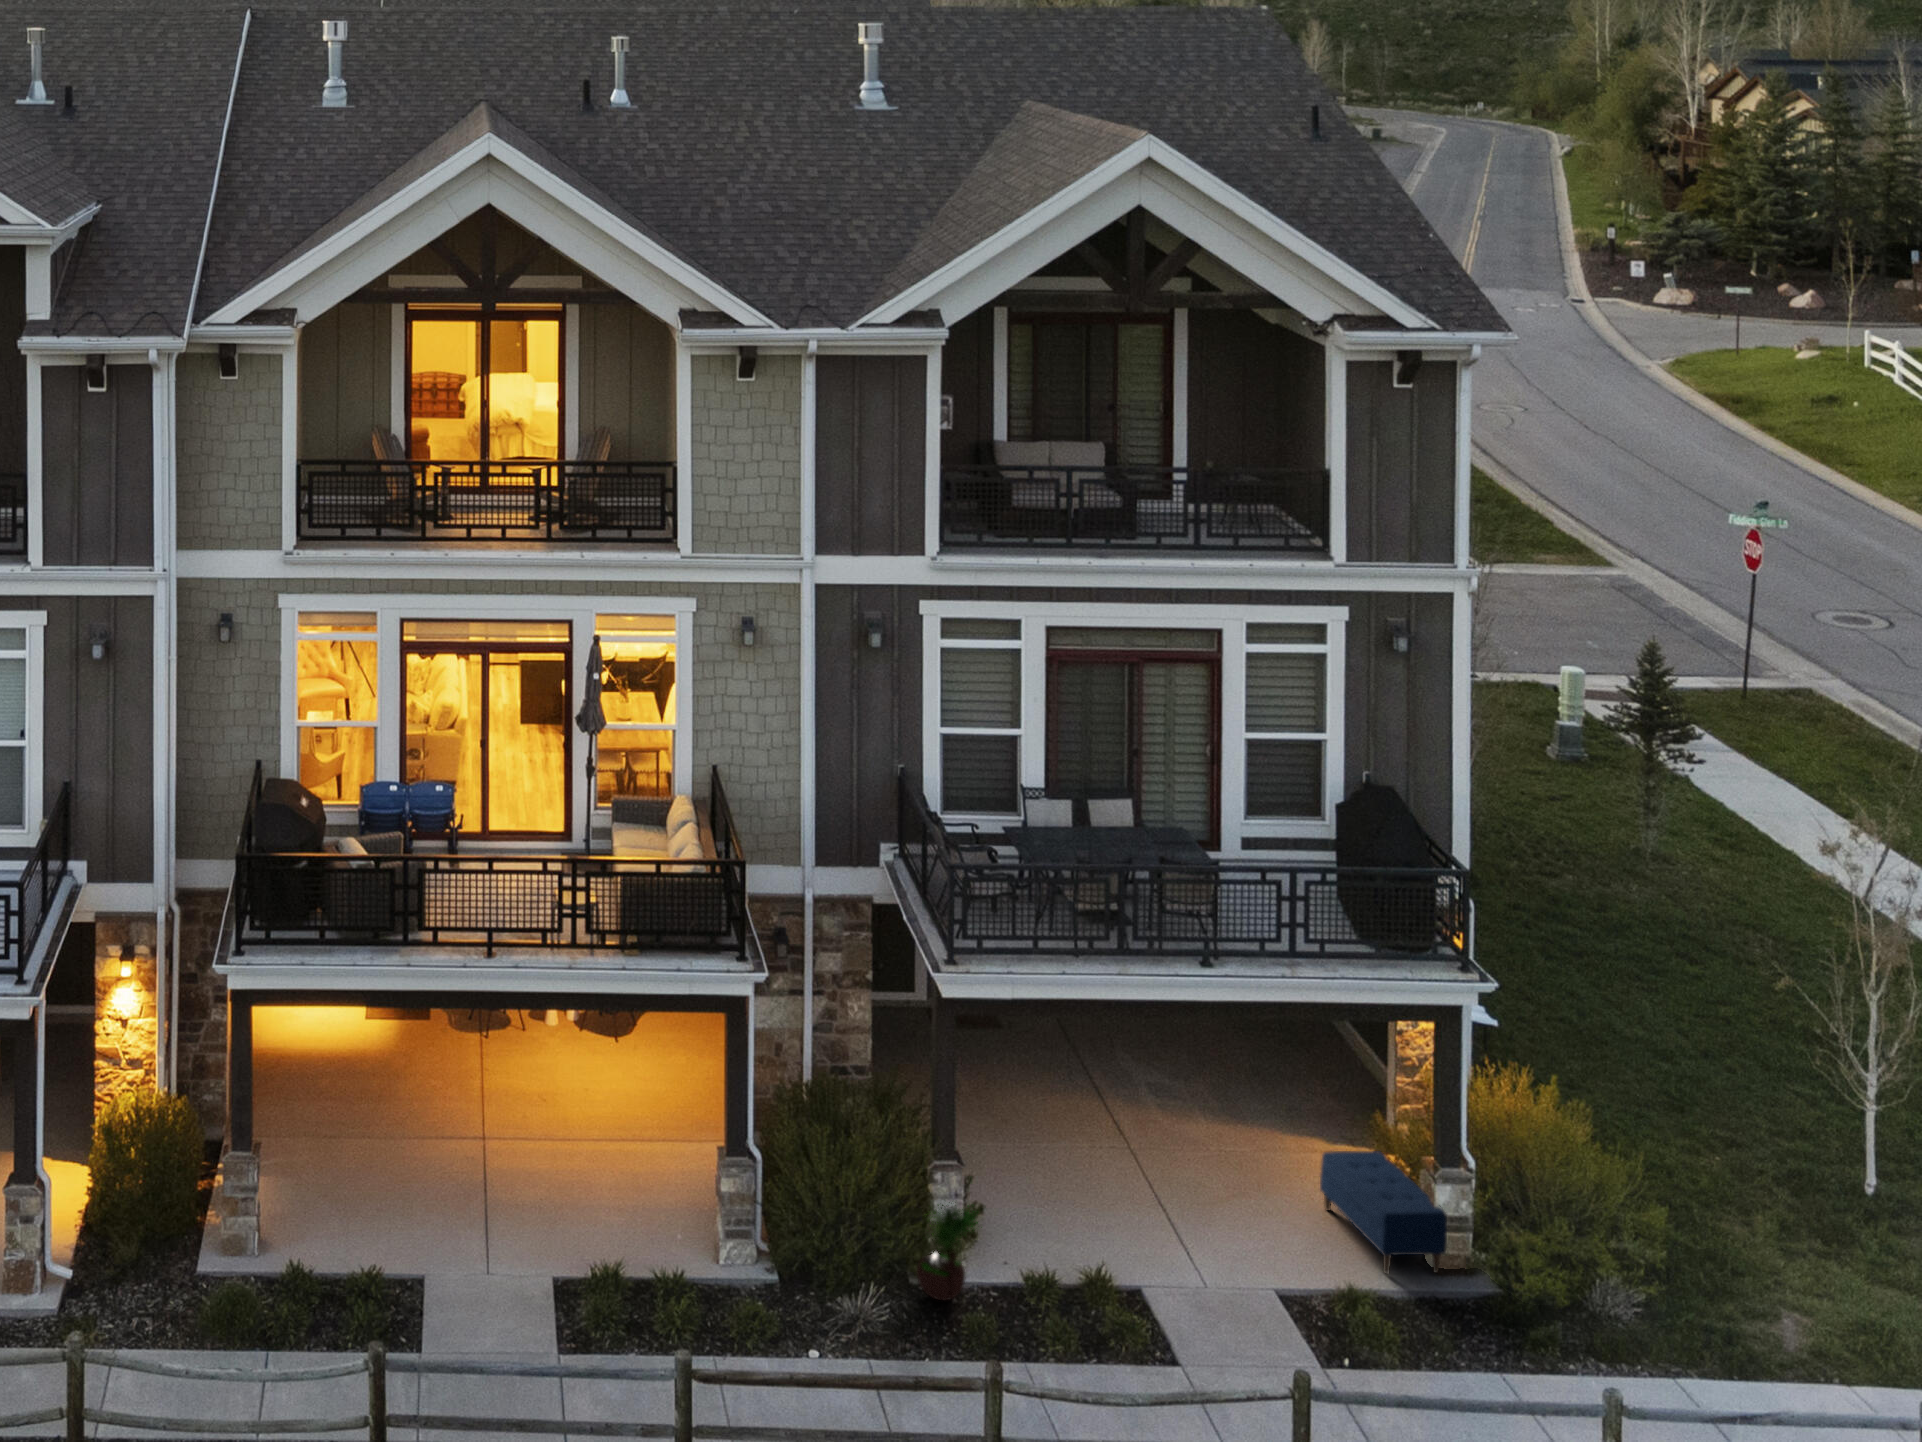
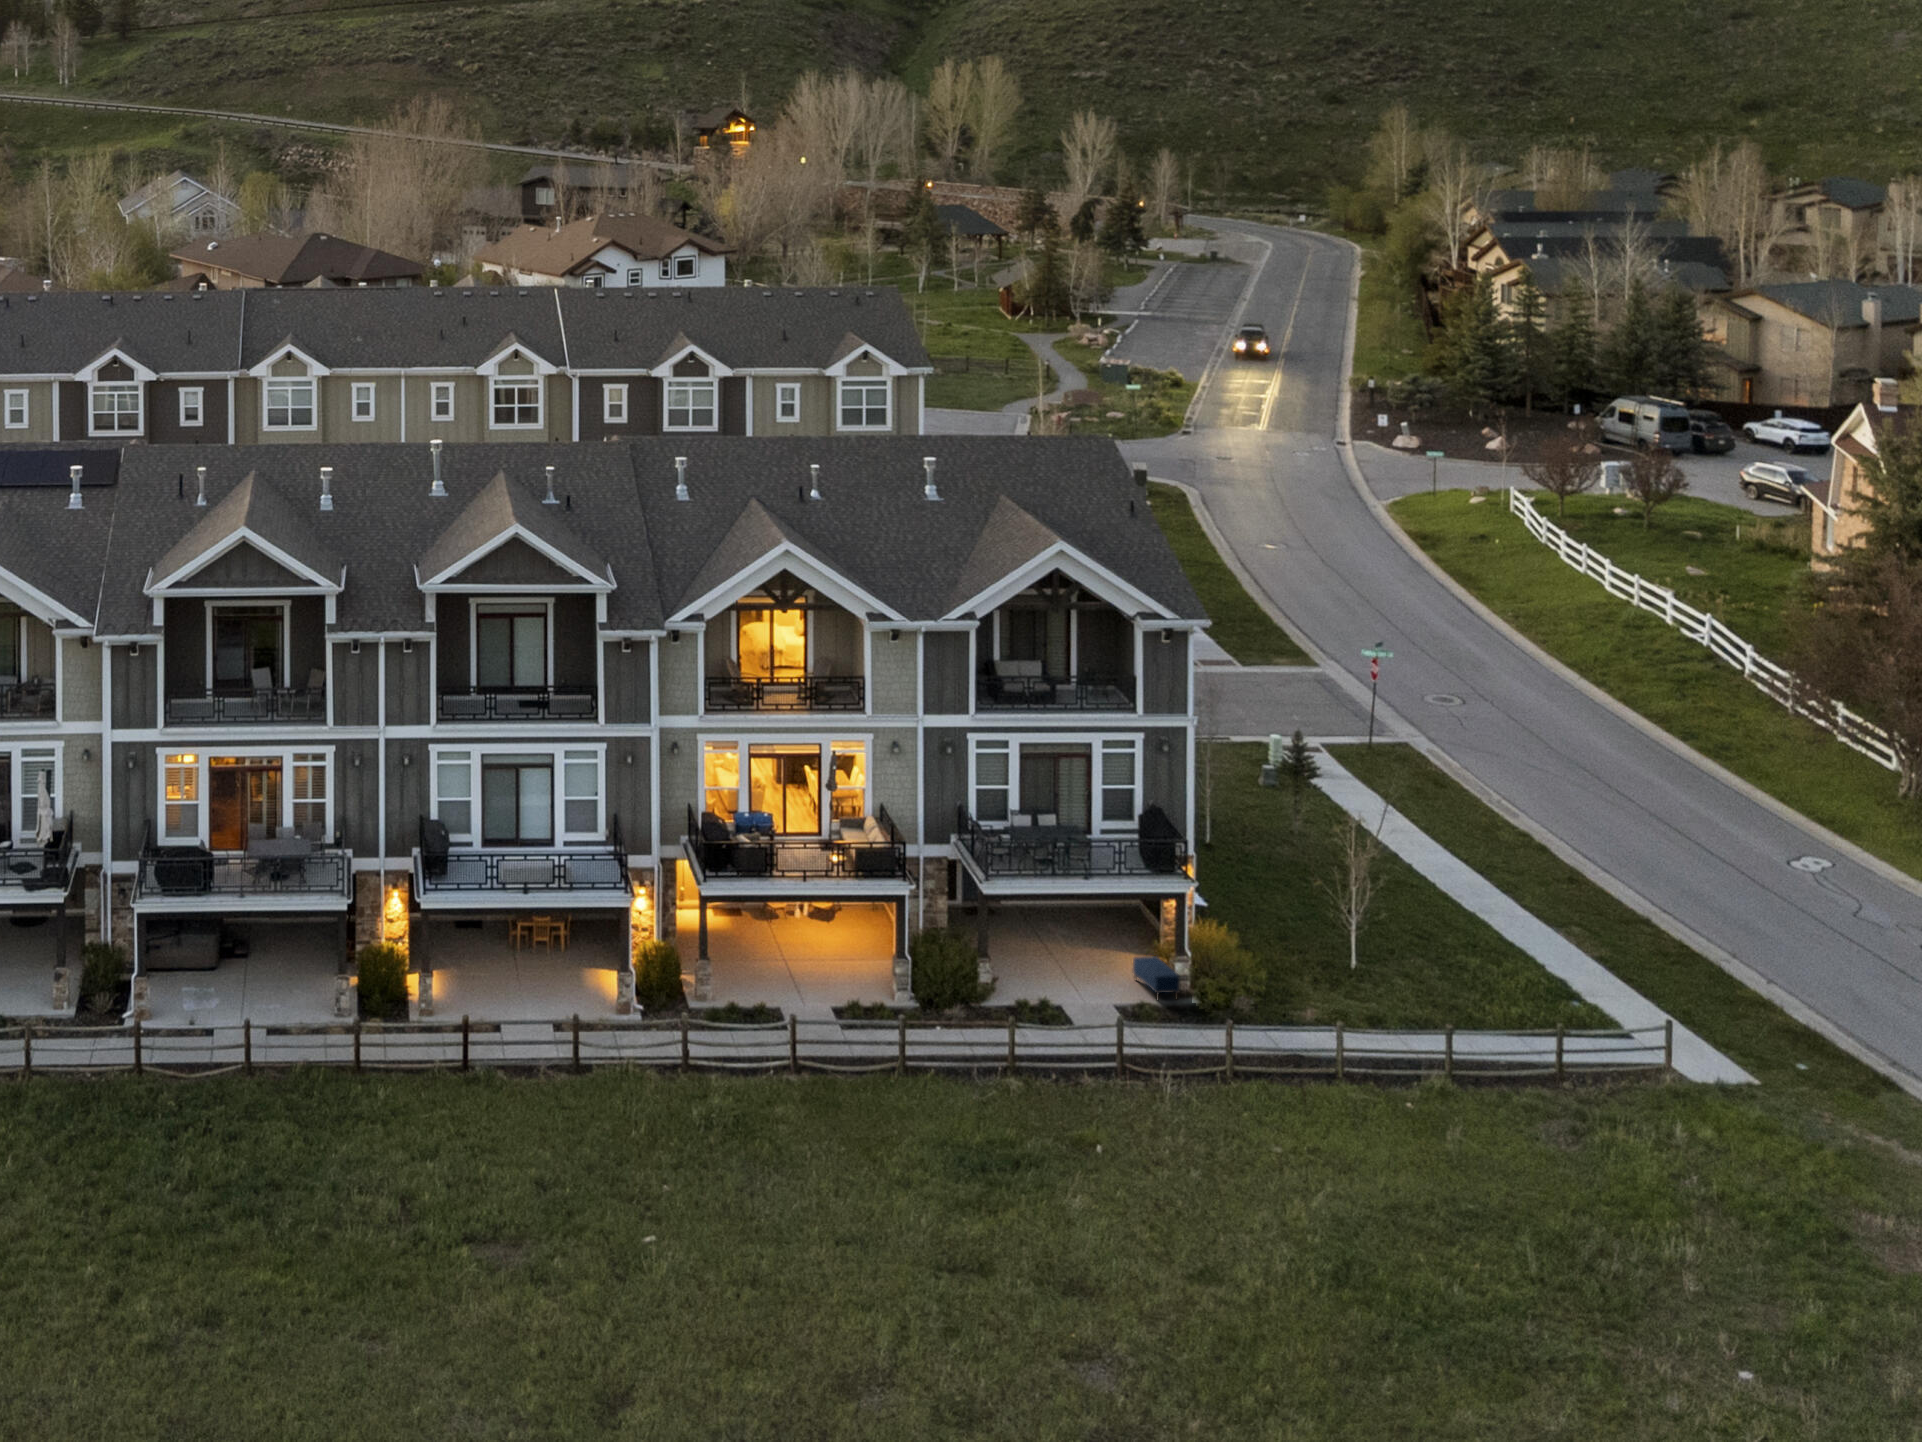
potted tree: present [917,1201,982,1300] -> none [976,971,1002,1012]

